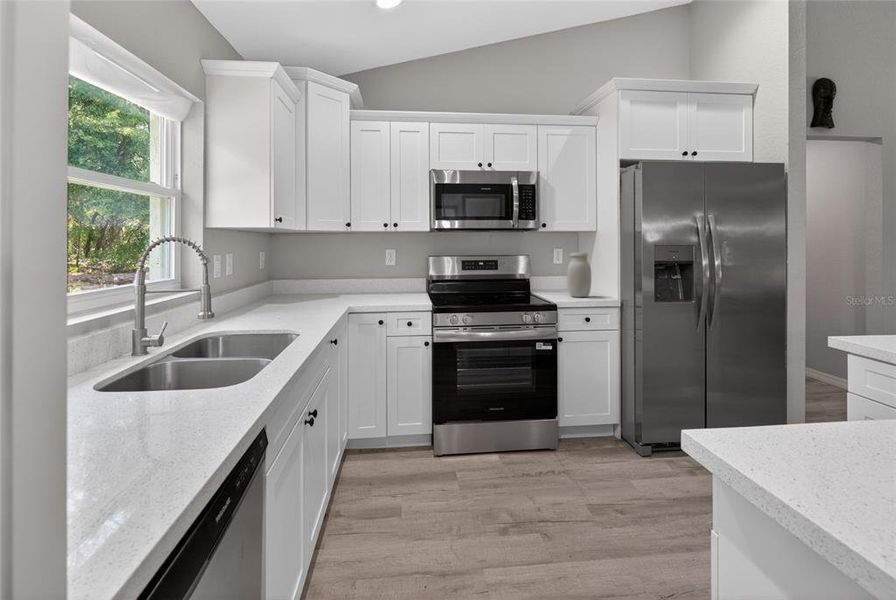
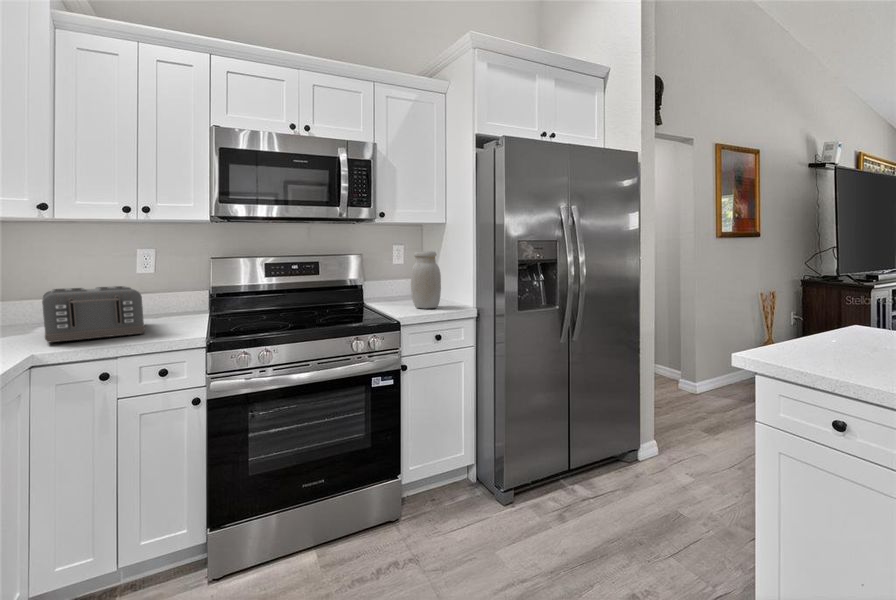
toaster: none [336,276,393,307] -> present [42,286,145,342]

